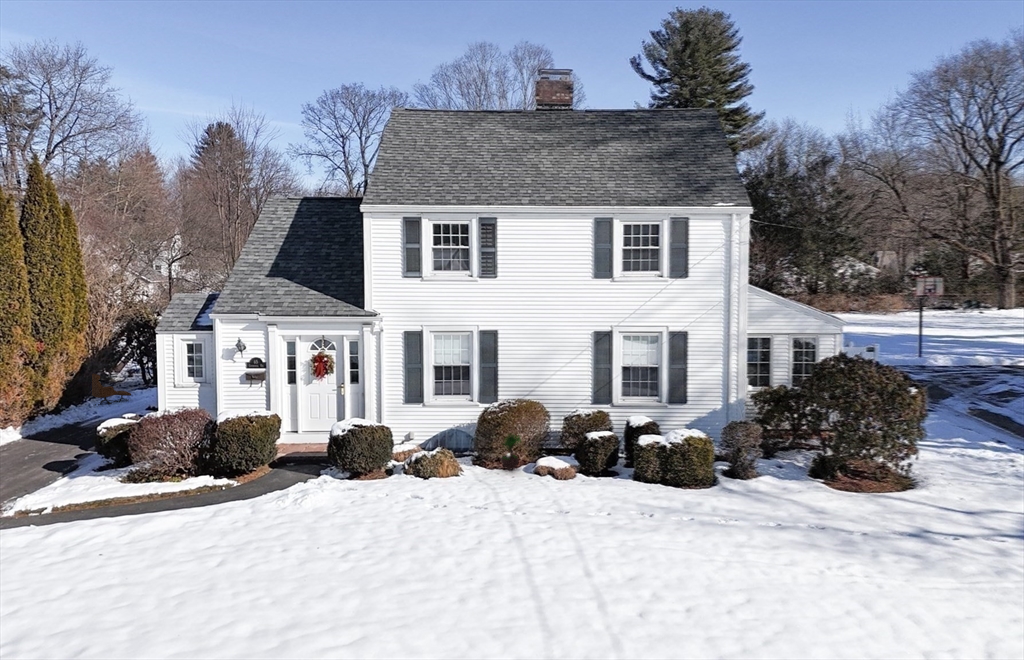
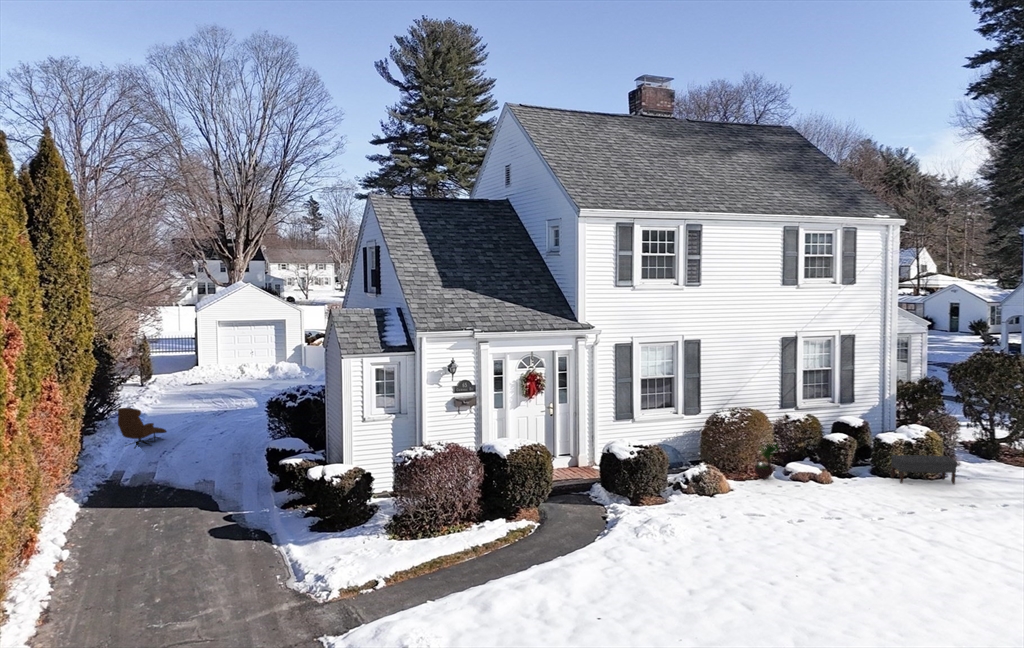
bench: none [637,458,701,495] -> present [891,455,957,484]

